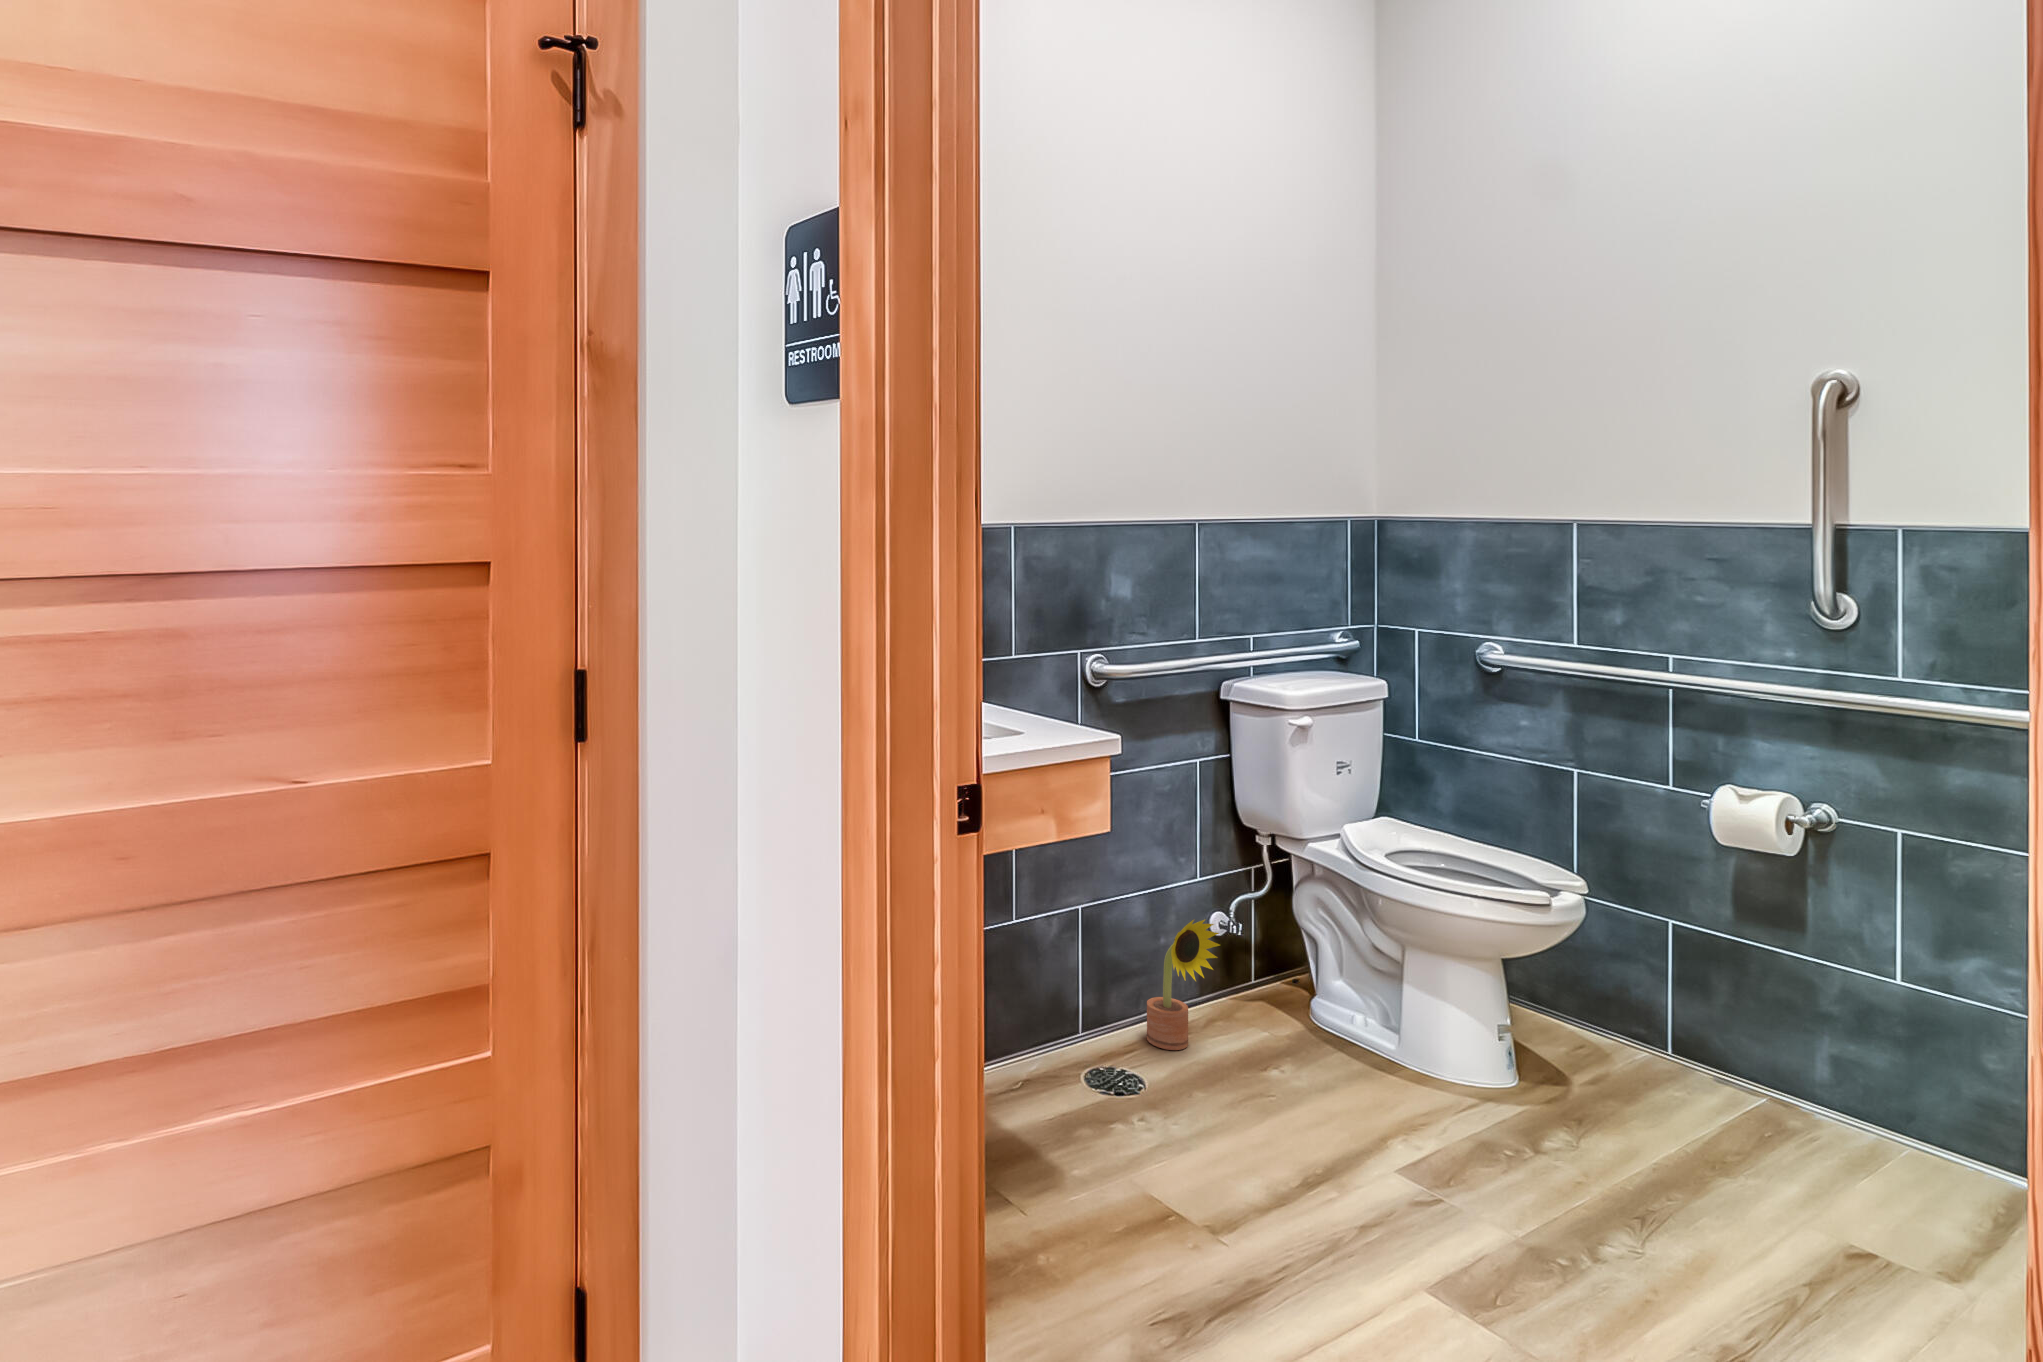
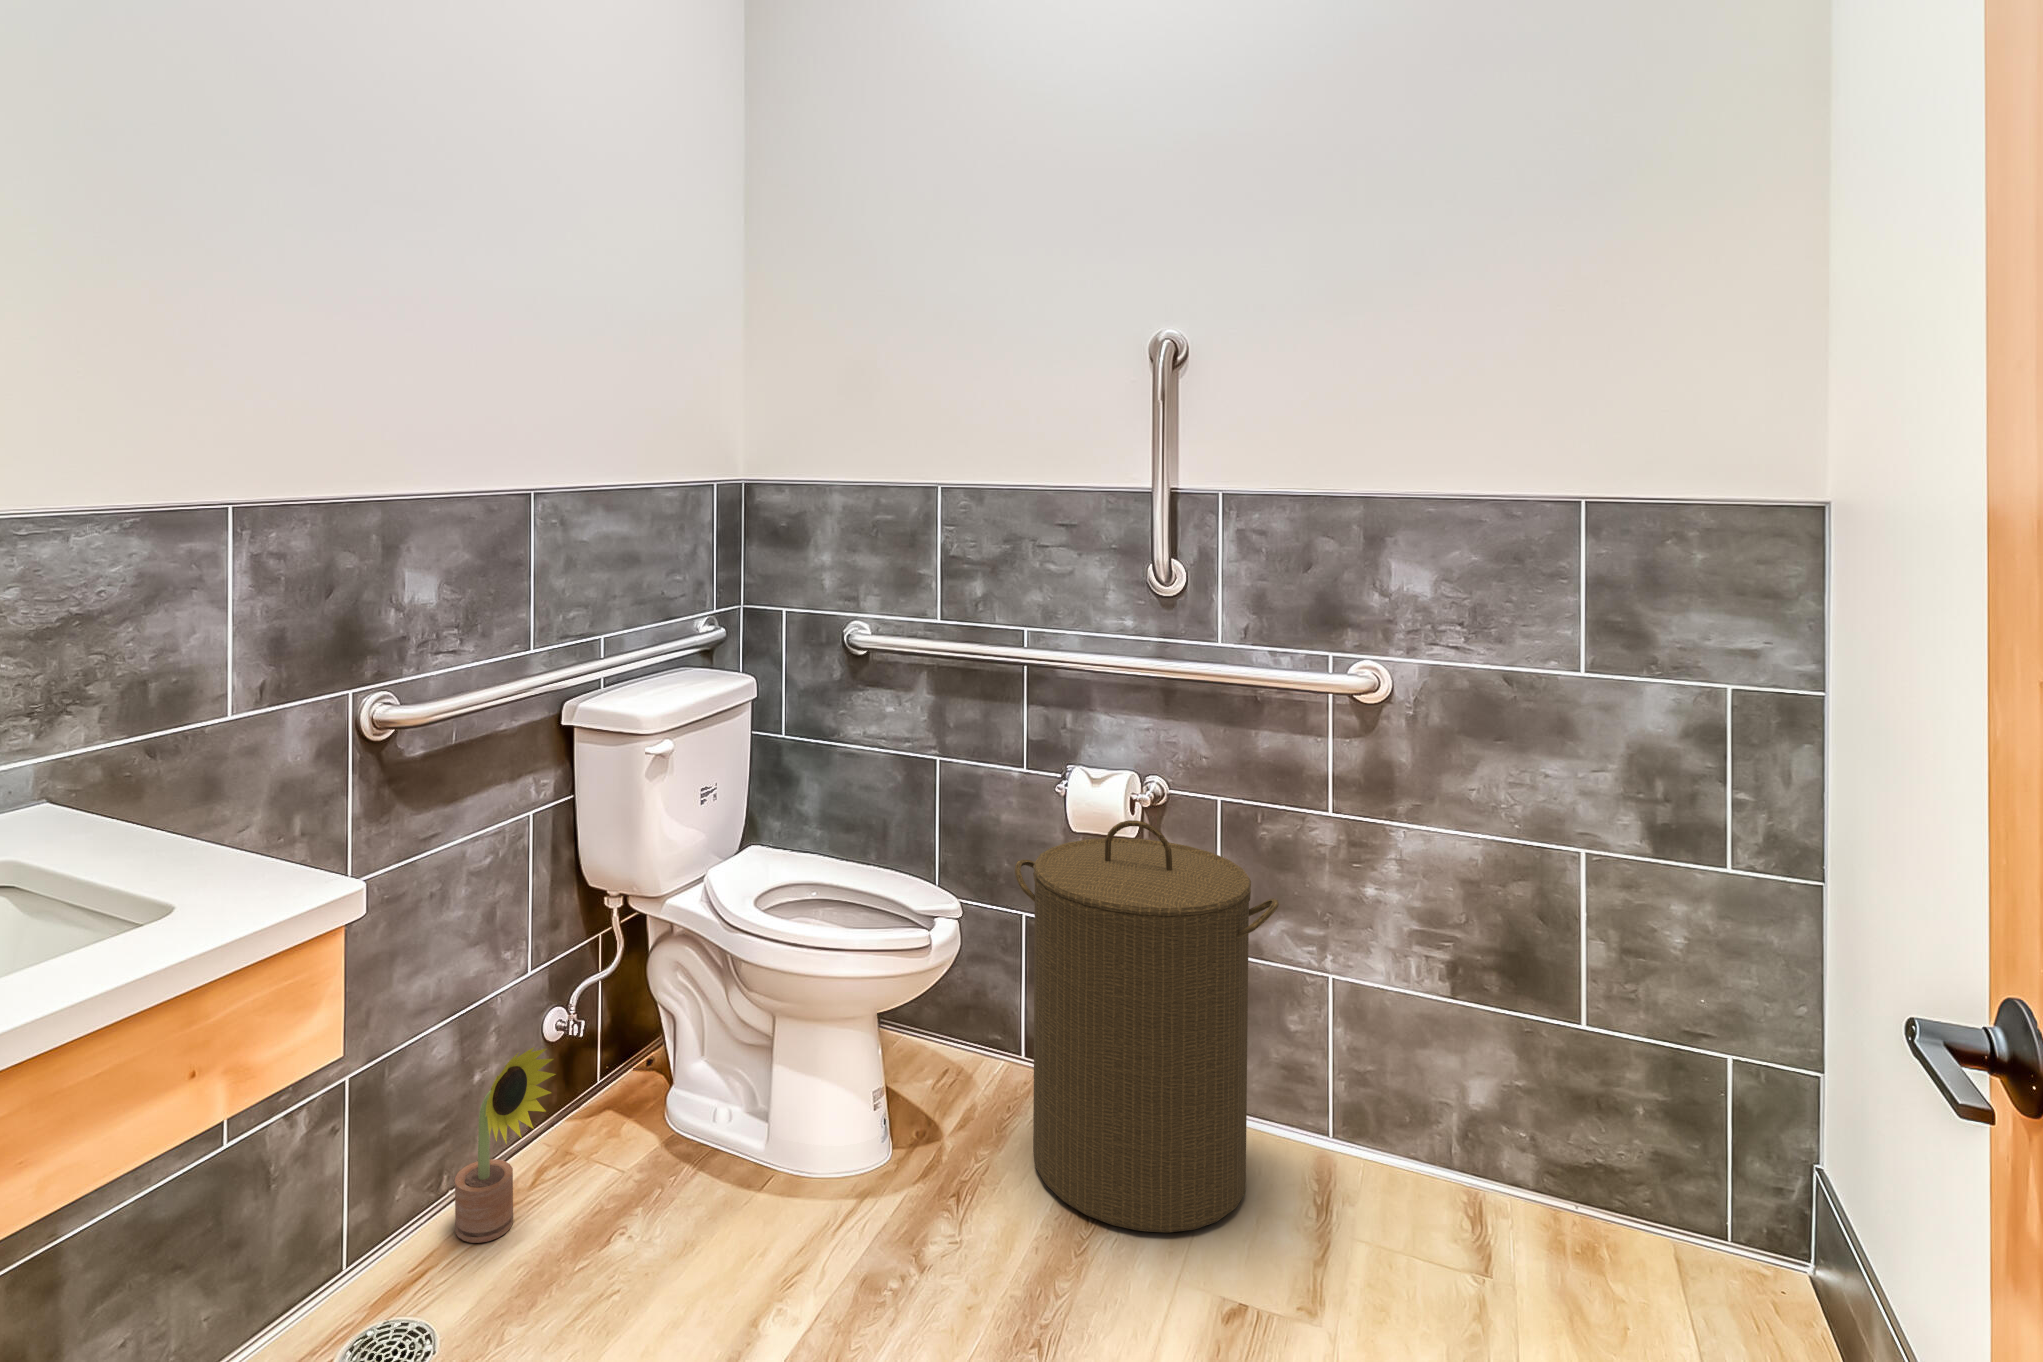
laundry hamper: none [1647,829,1963,1217] -> present [1015,820,1279,1233]

